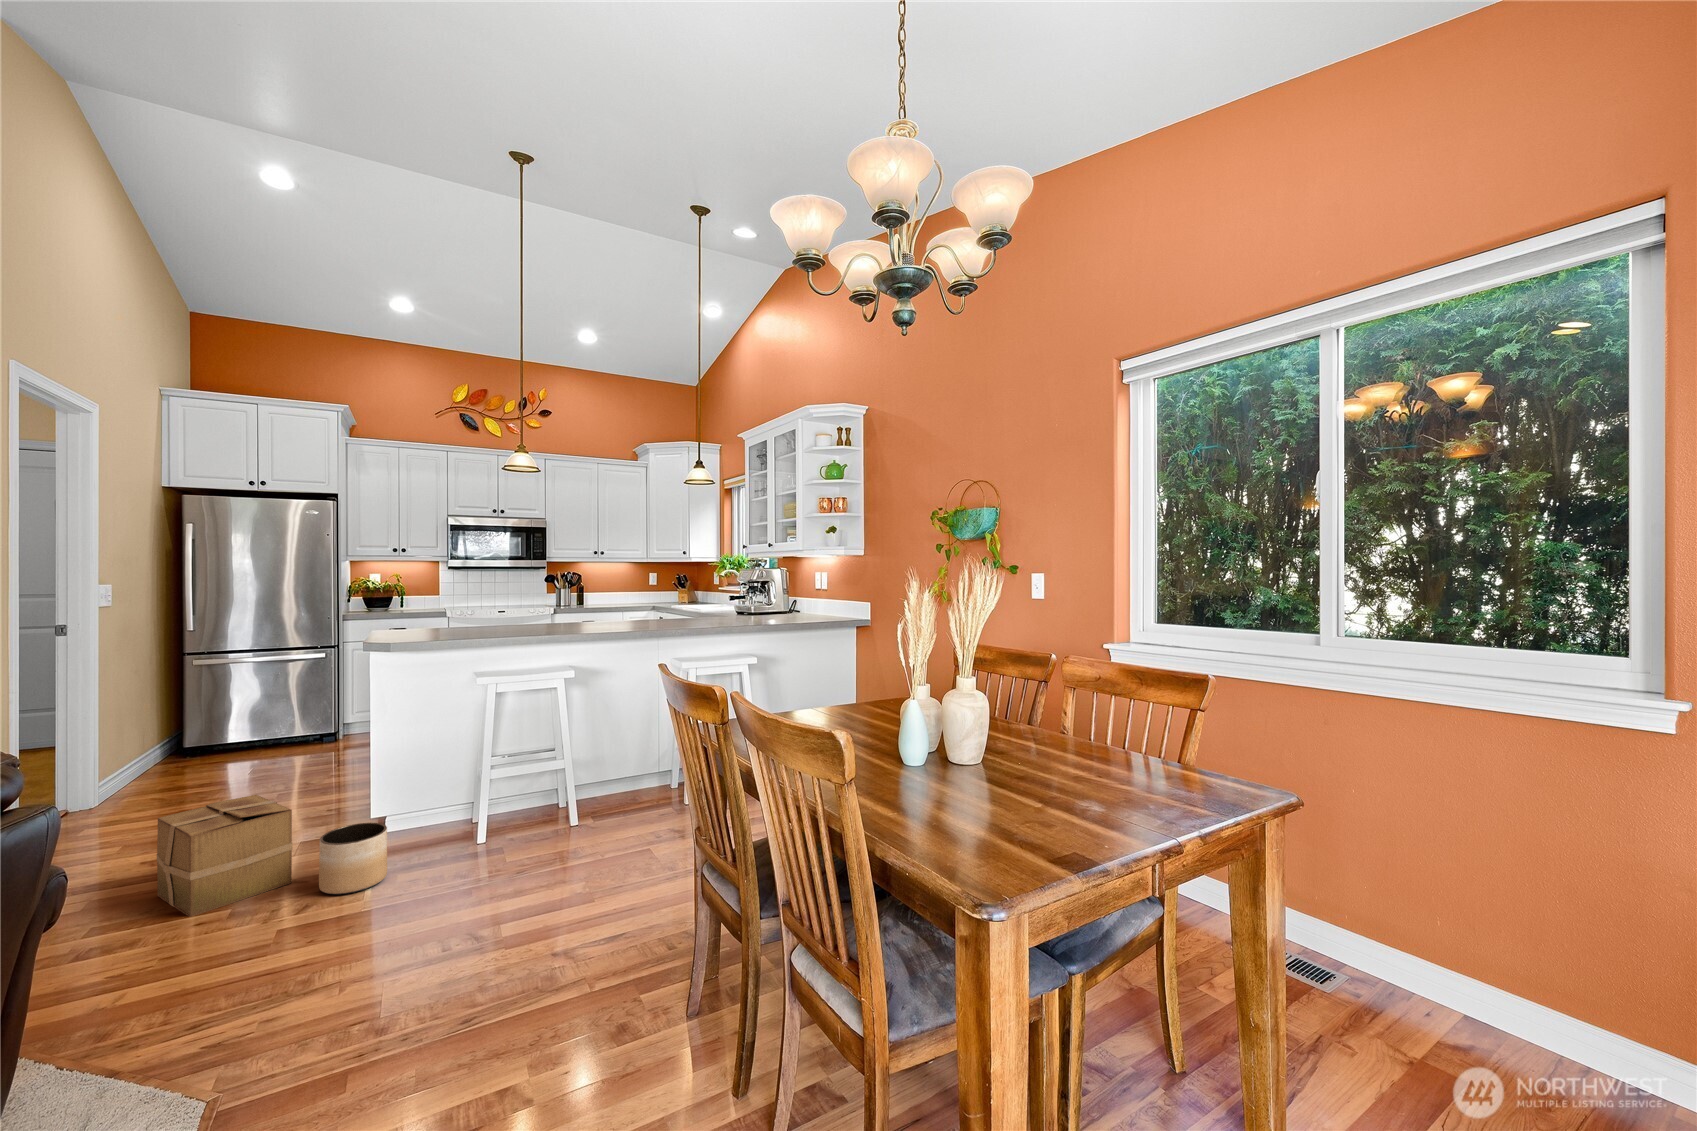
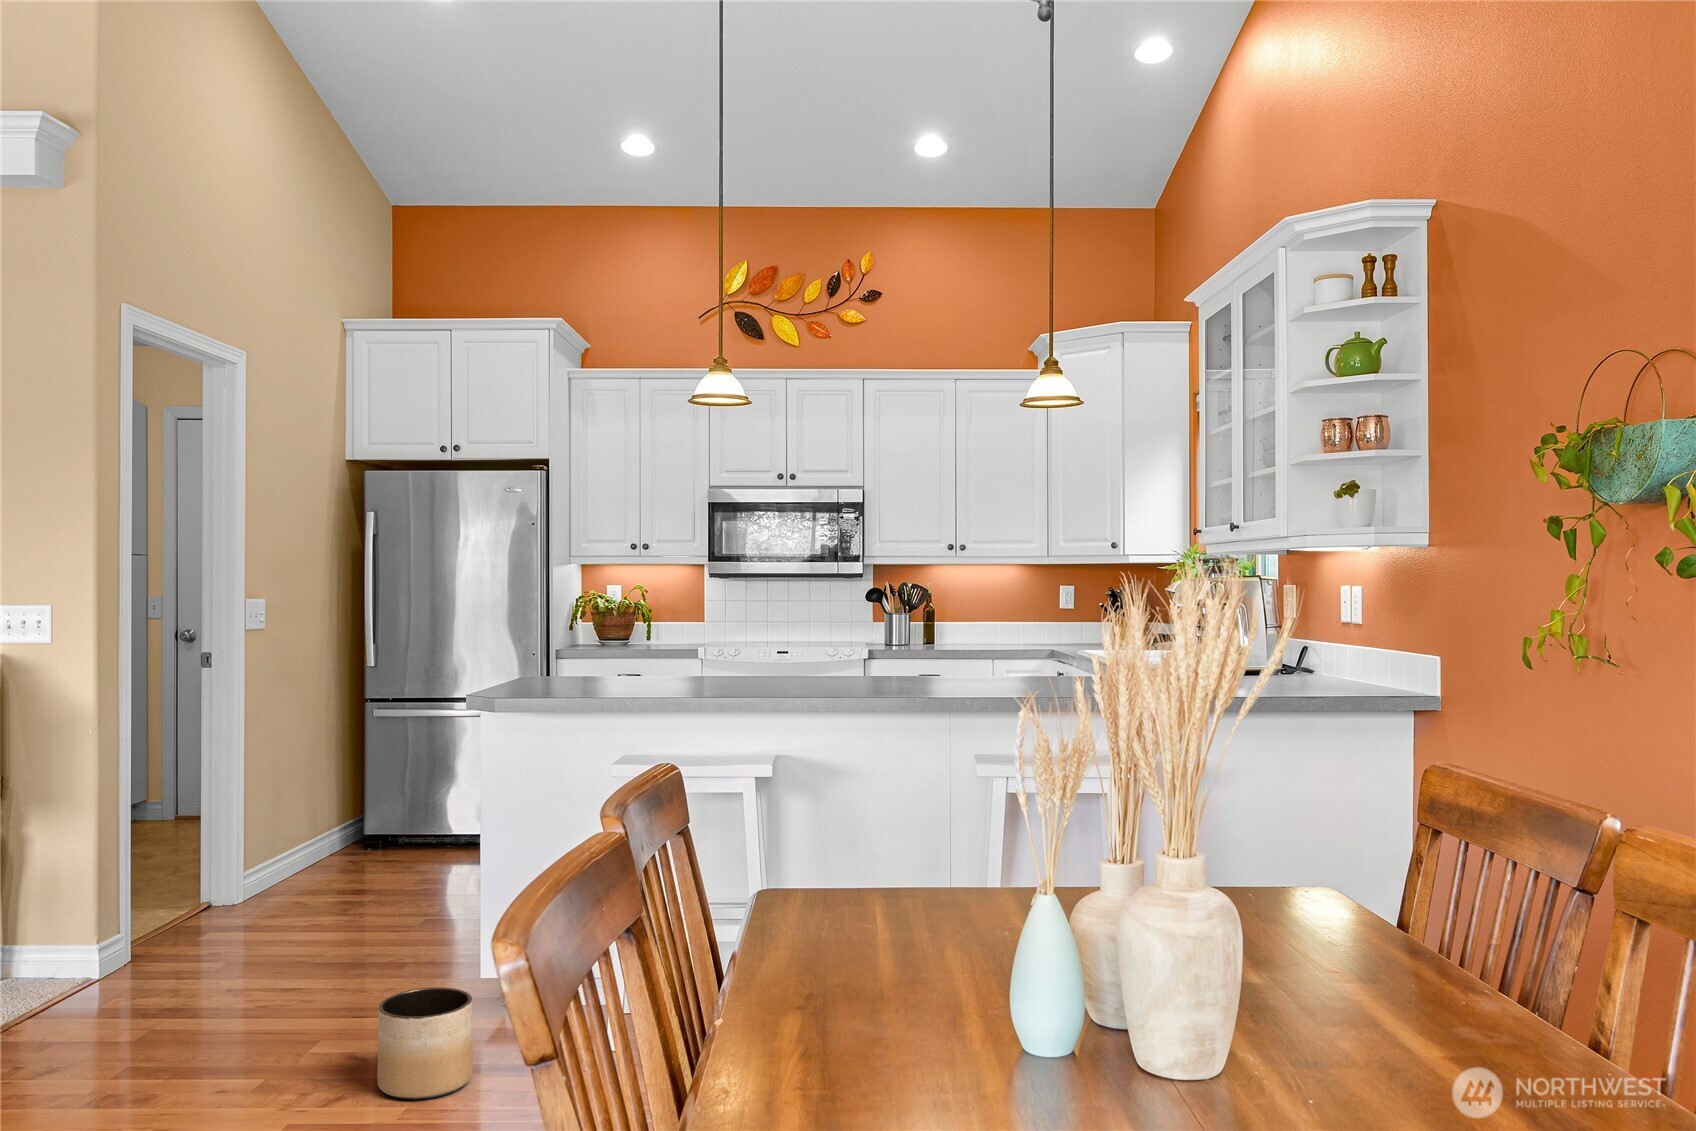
cardboard box: present [157,795,292,917] -> none [209,918,358,1088]

